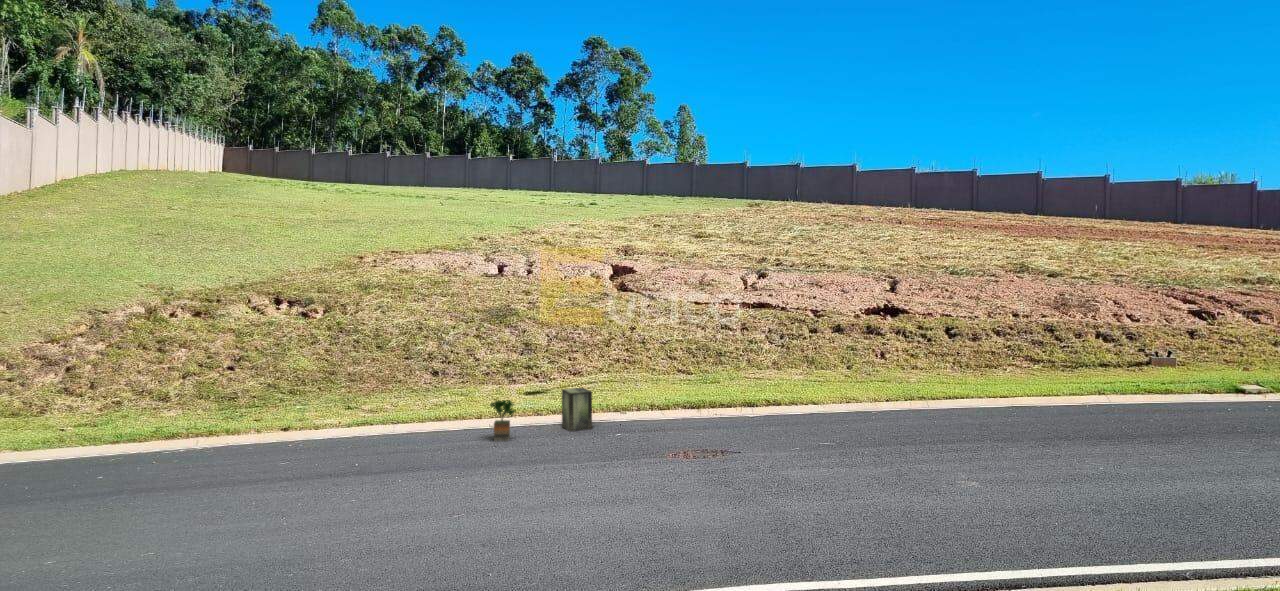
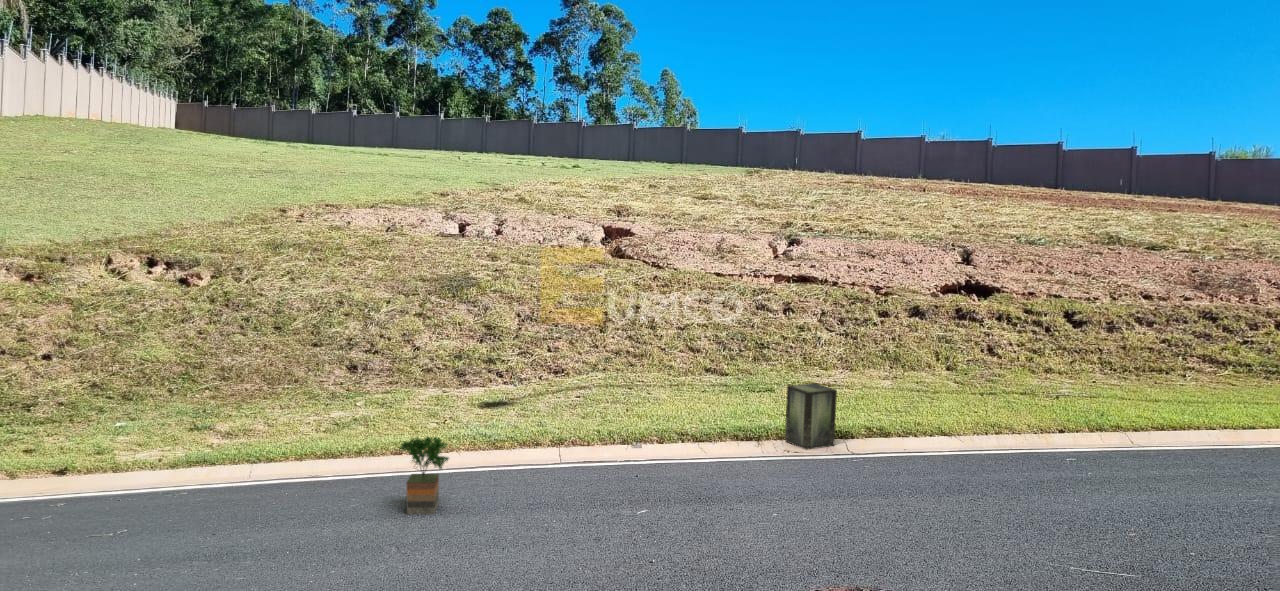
storage box: present [562,388,592,432] -> present [785,383,837,450]

